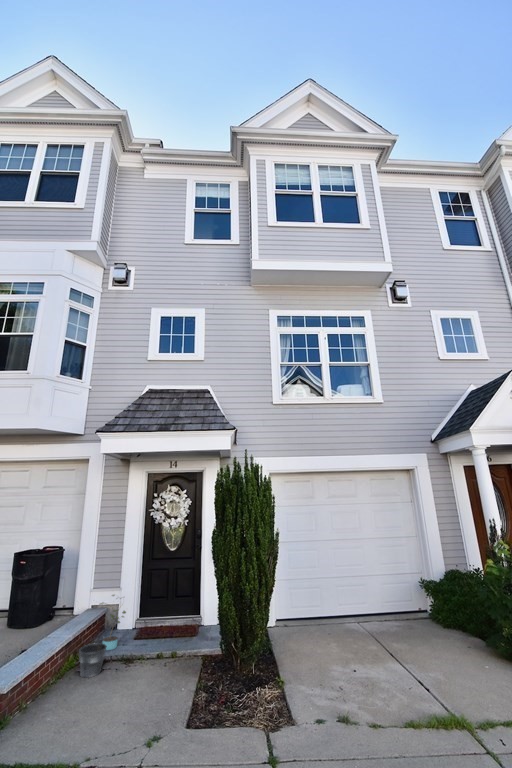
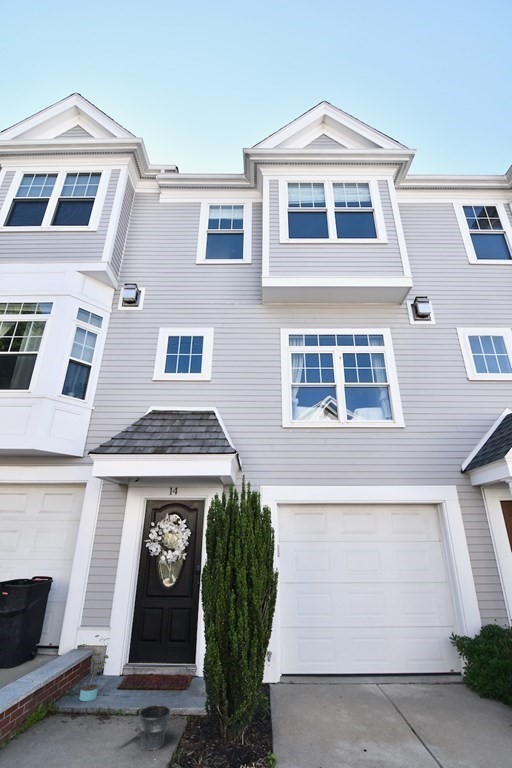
bucket: present [76,643,107,677] -> present [135,705,171,750]

